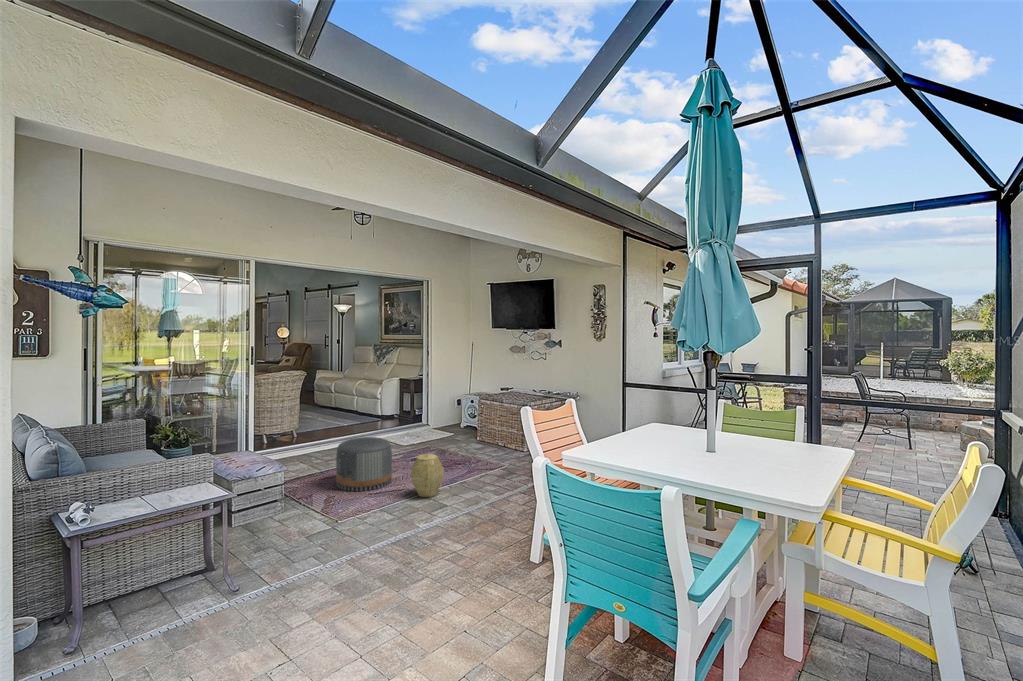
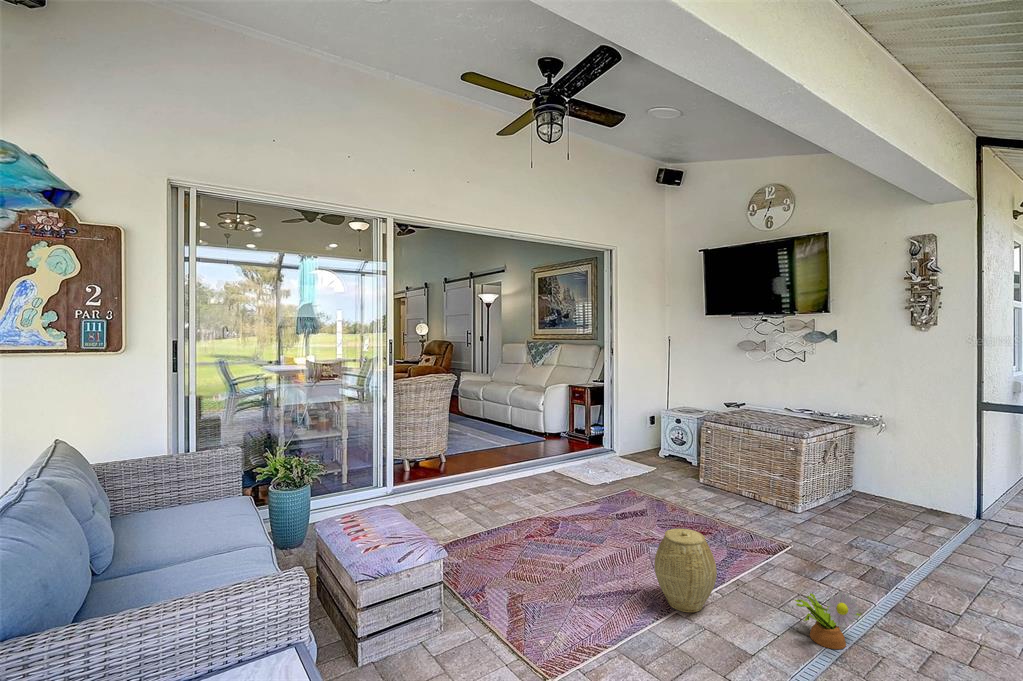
pouf: present [336,437,392,491] -> none [517,484,606,582]
decorative plant: none [477,474,507,503] -> present [795,591,861,649]

